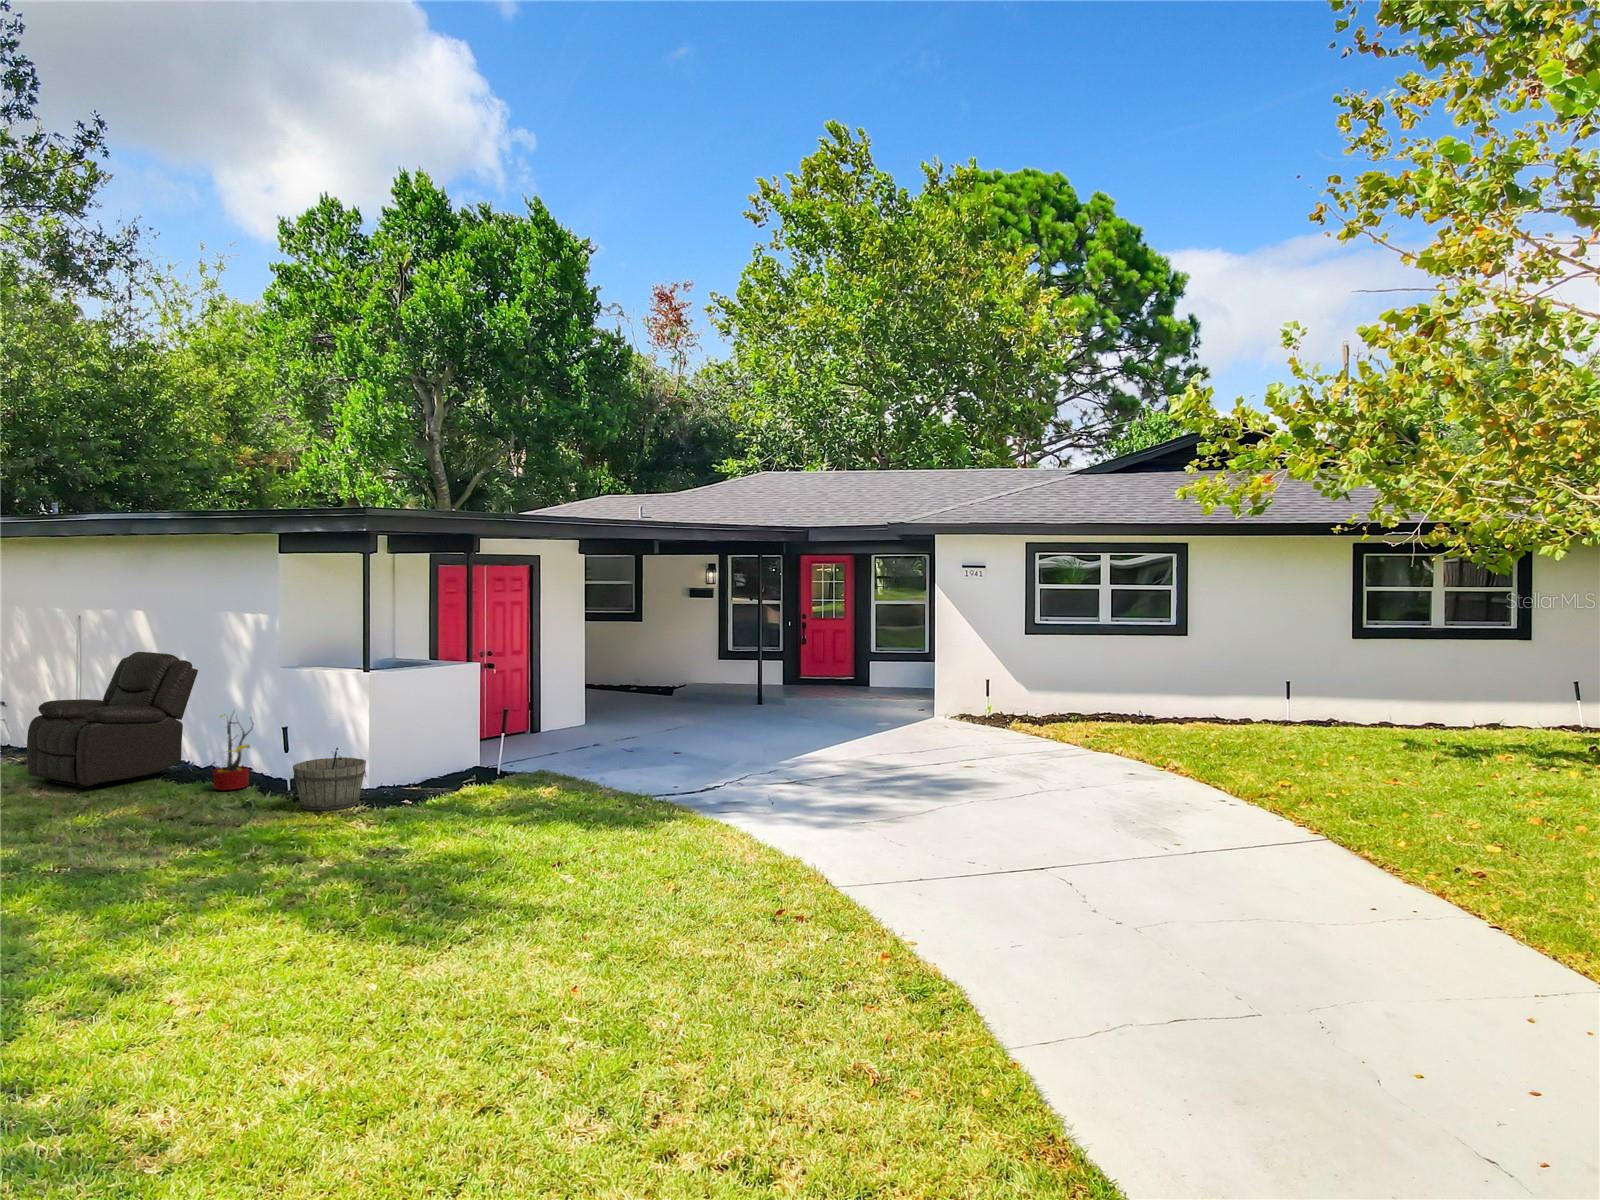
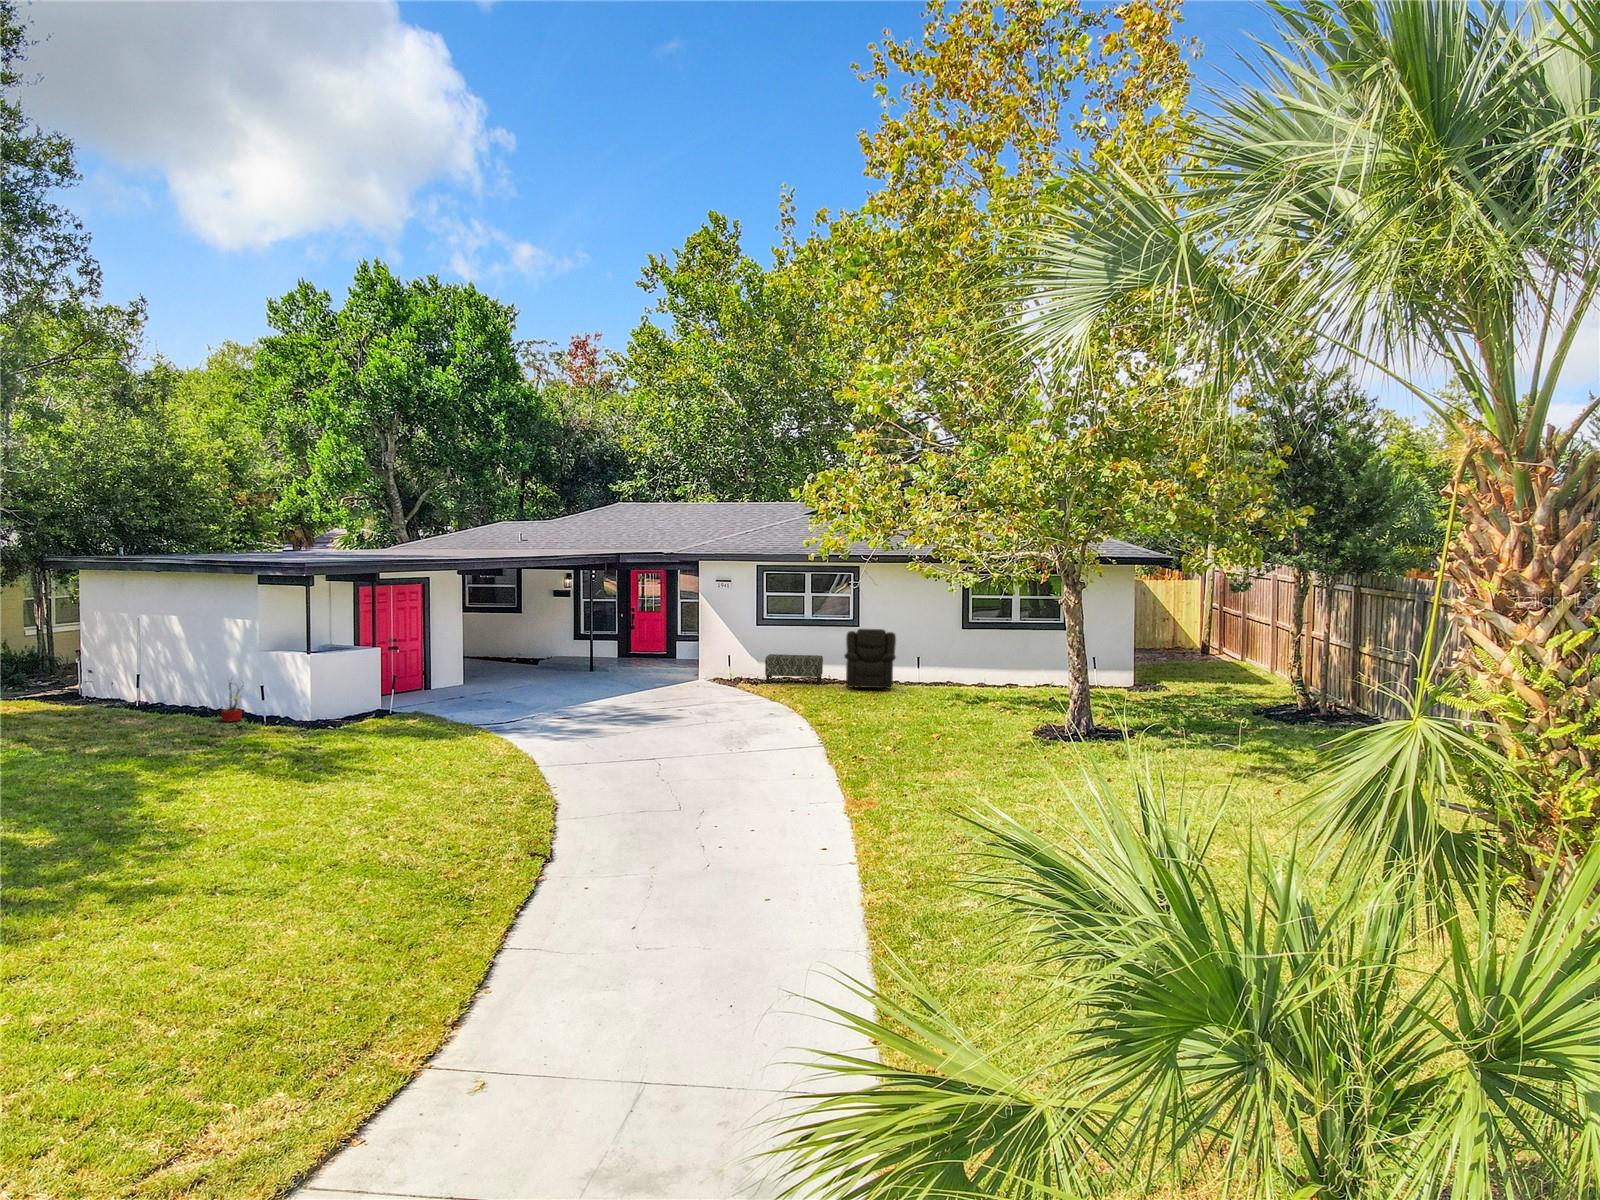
chair: present [27,652,198,788] -> present [845,629,896,689]
bench: none [1045,679,1140,727] -> present [765,654,823,685]
wooden bucket: present [292,748,366,810] -> none [265,697,309,731]

